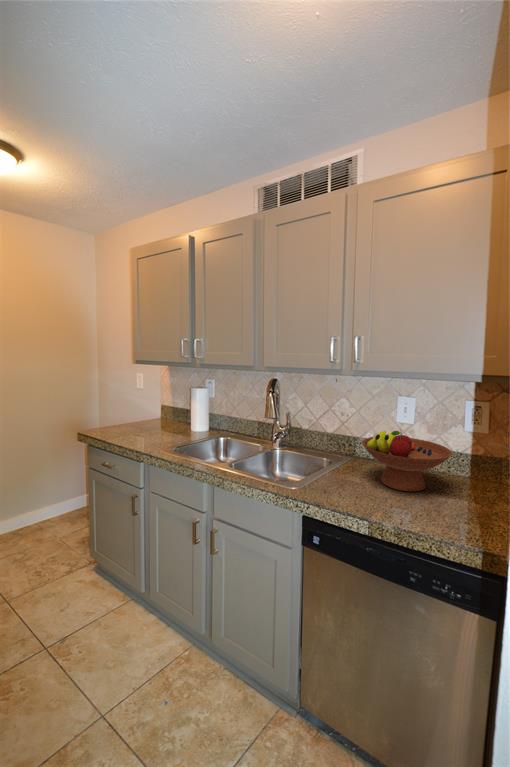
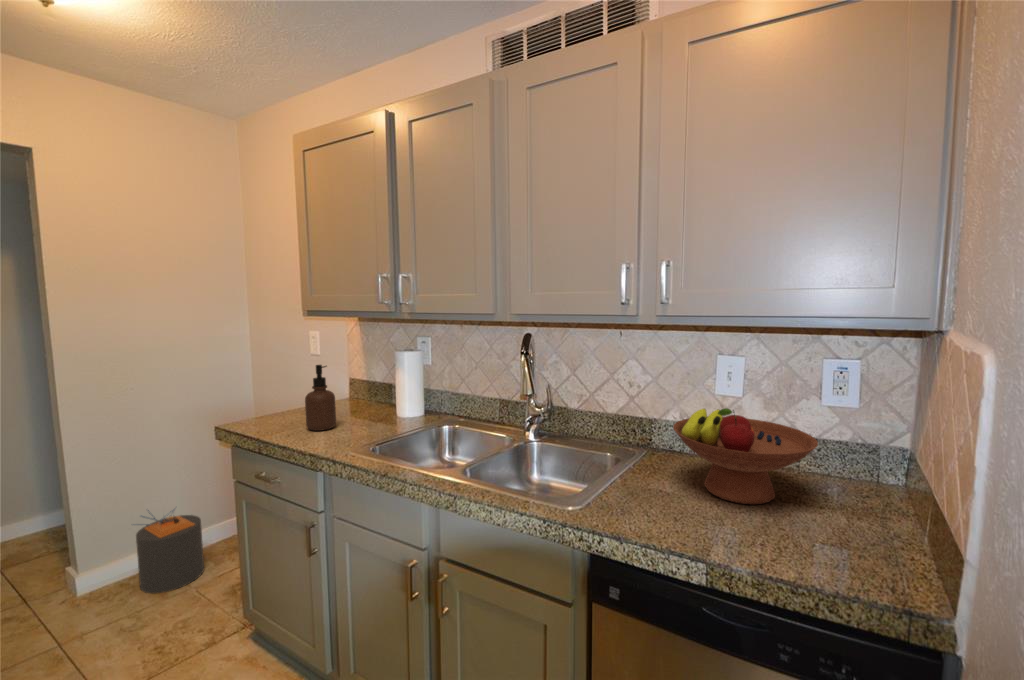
soap dispenser: none [134,396,153,438] -> present [305,365,336,431]
trash can: none [23,483,68,538] -> present [136,510,204,593]

